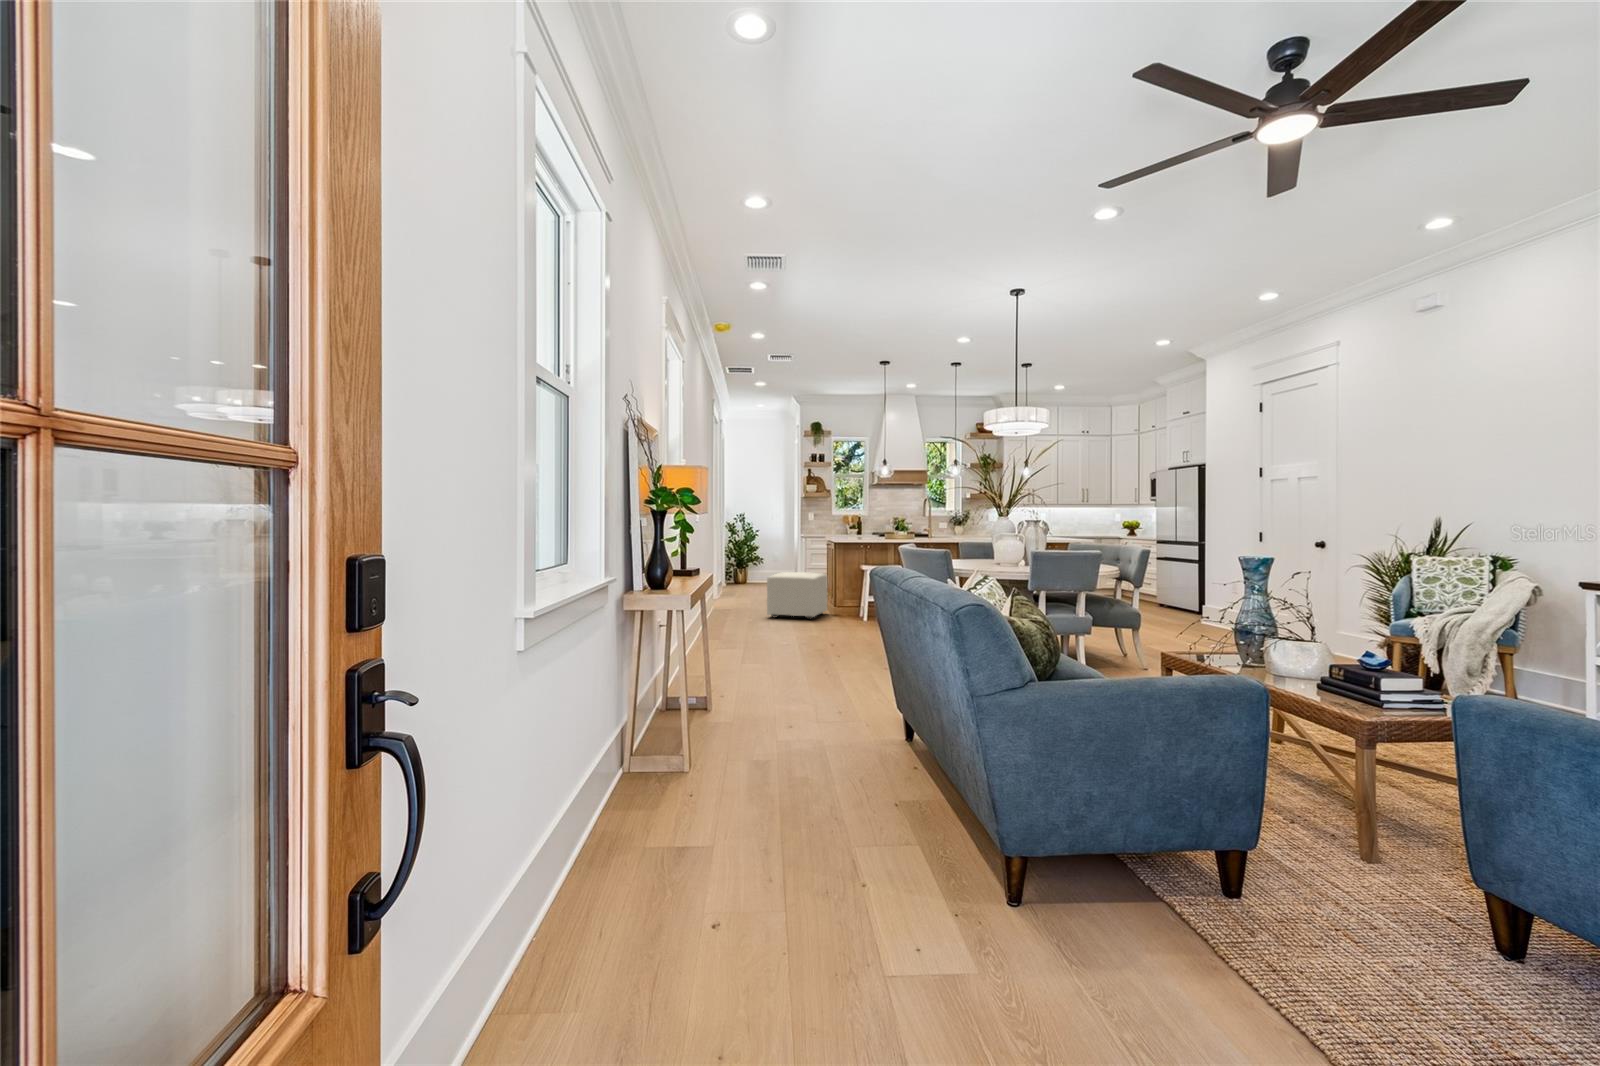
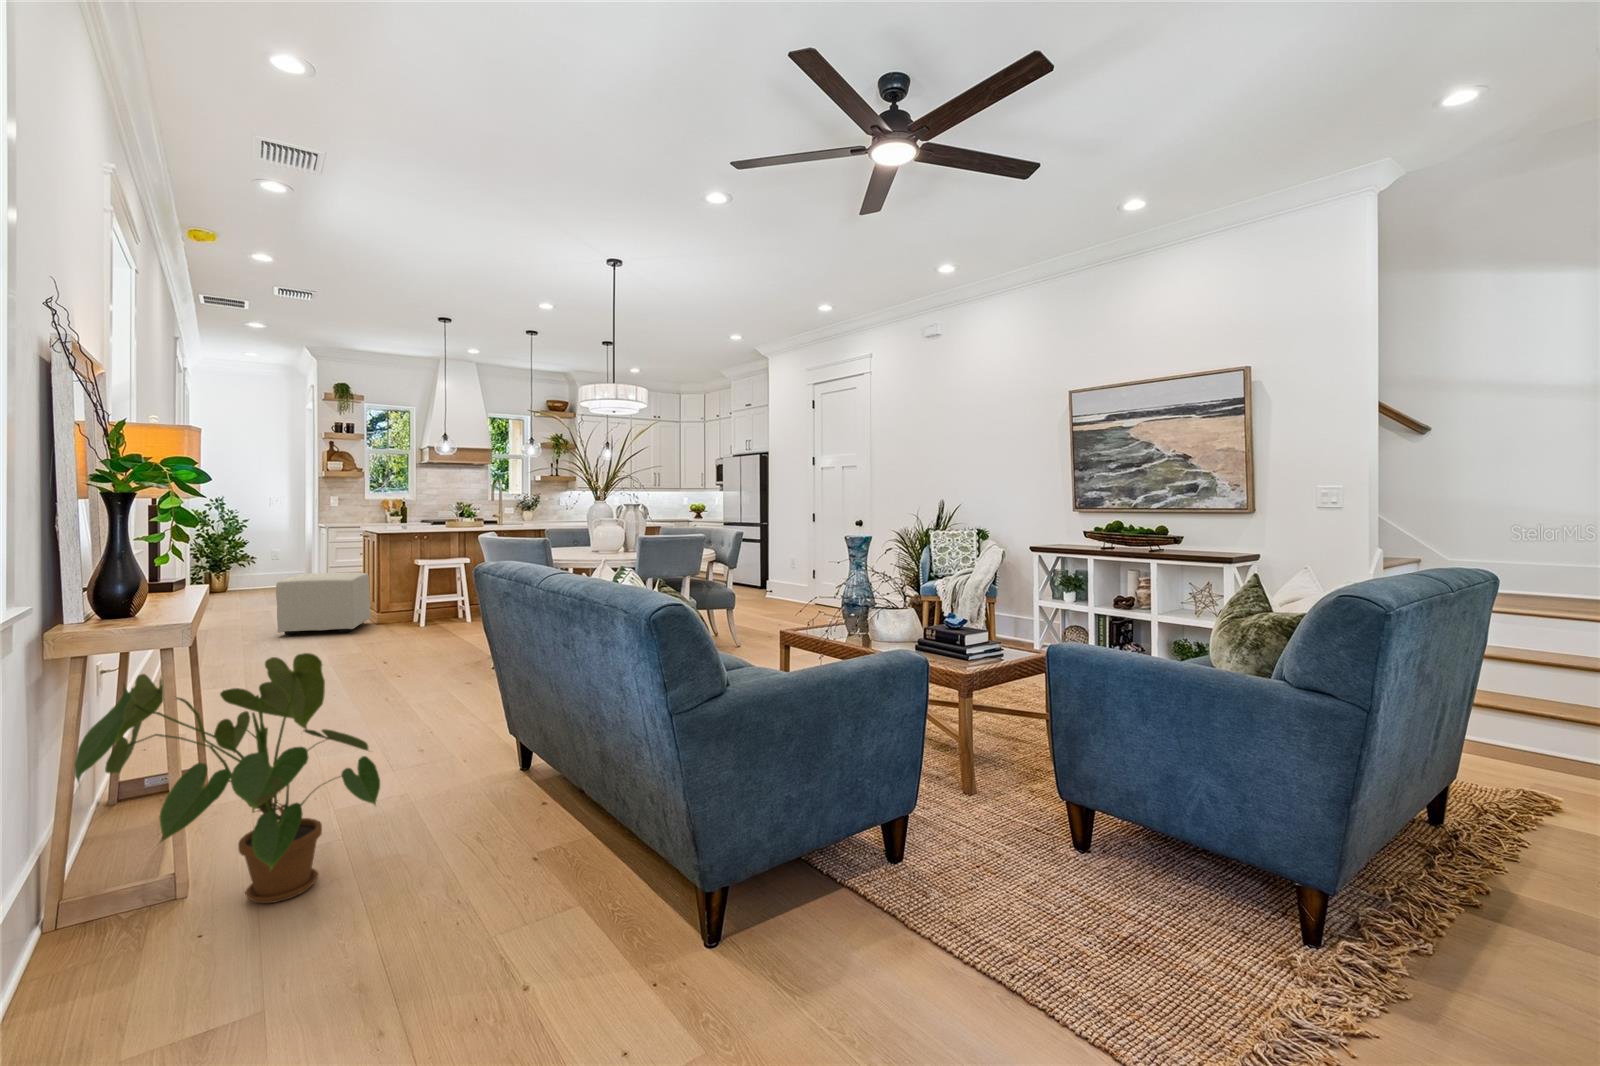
house plant: none [634,620,788,786] -> present [75,653,380,903]

